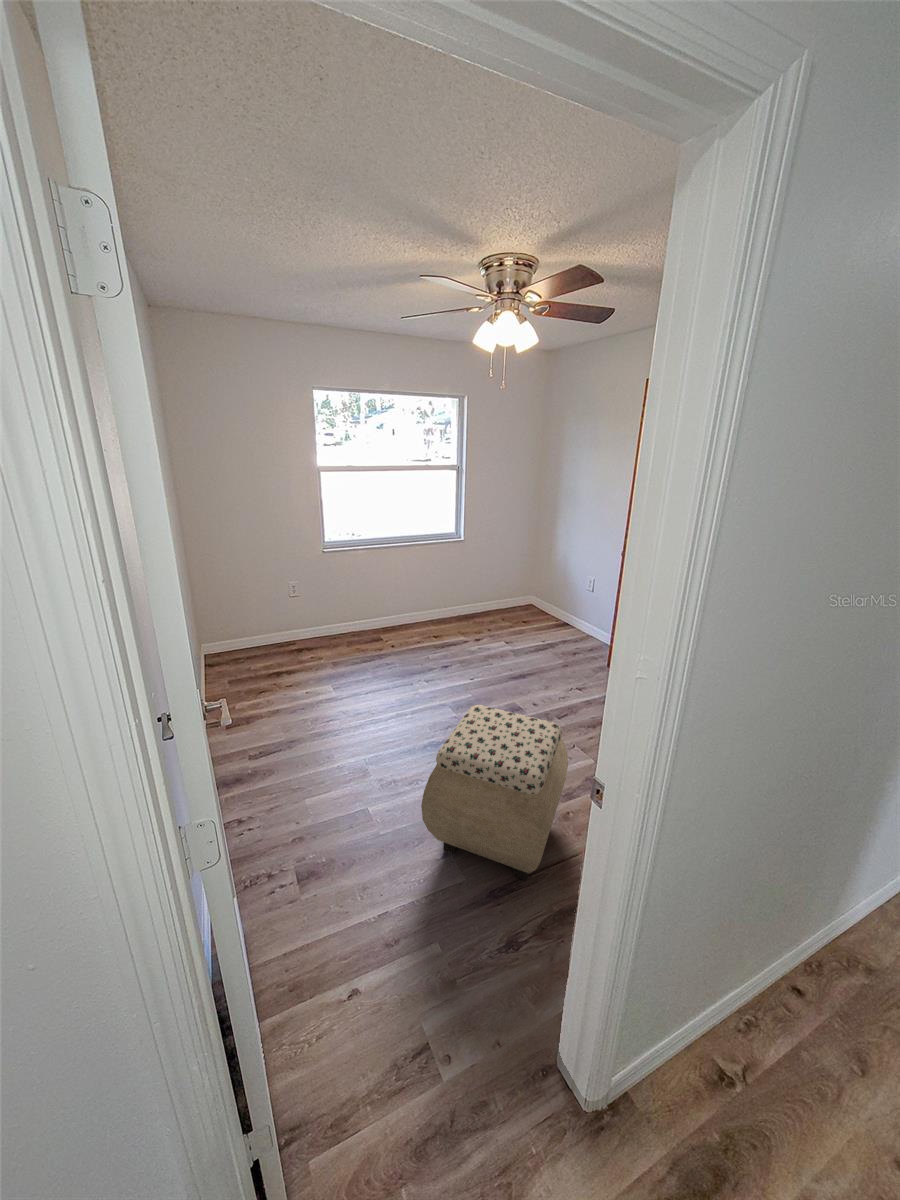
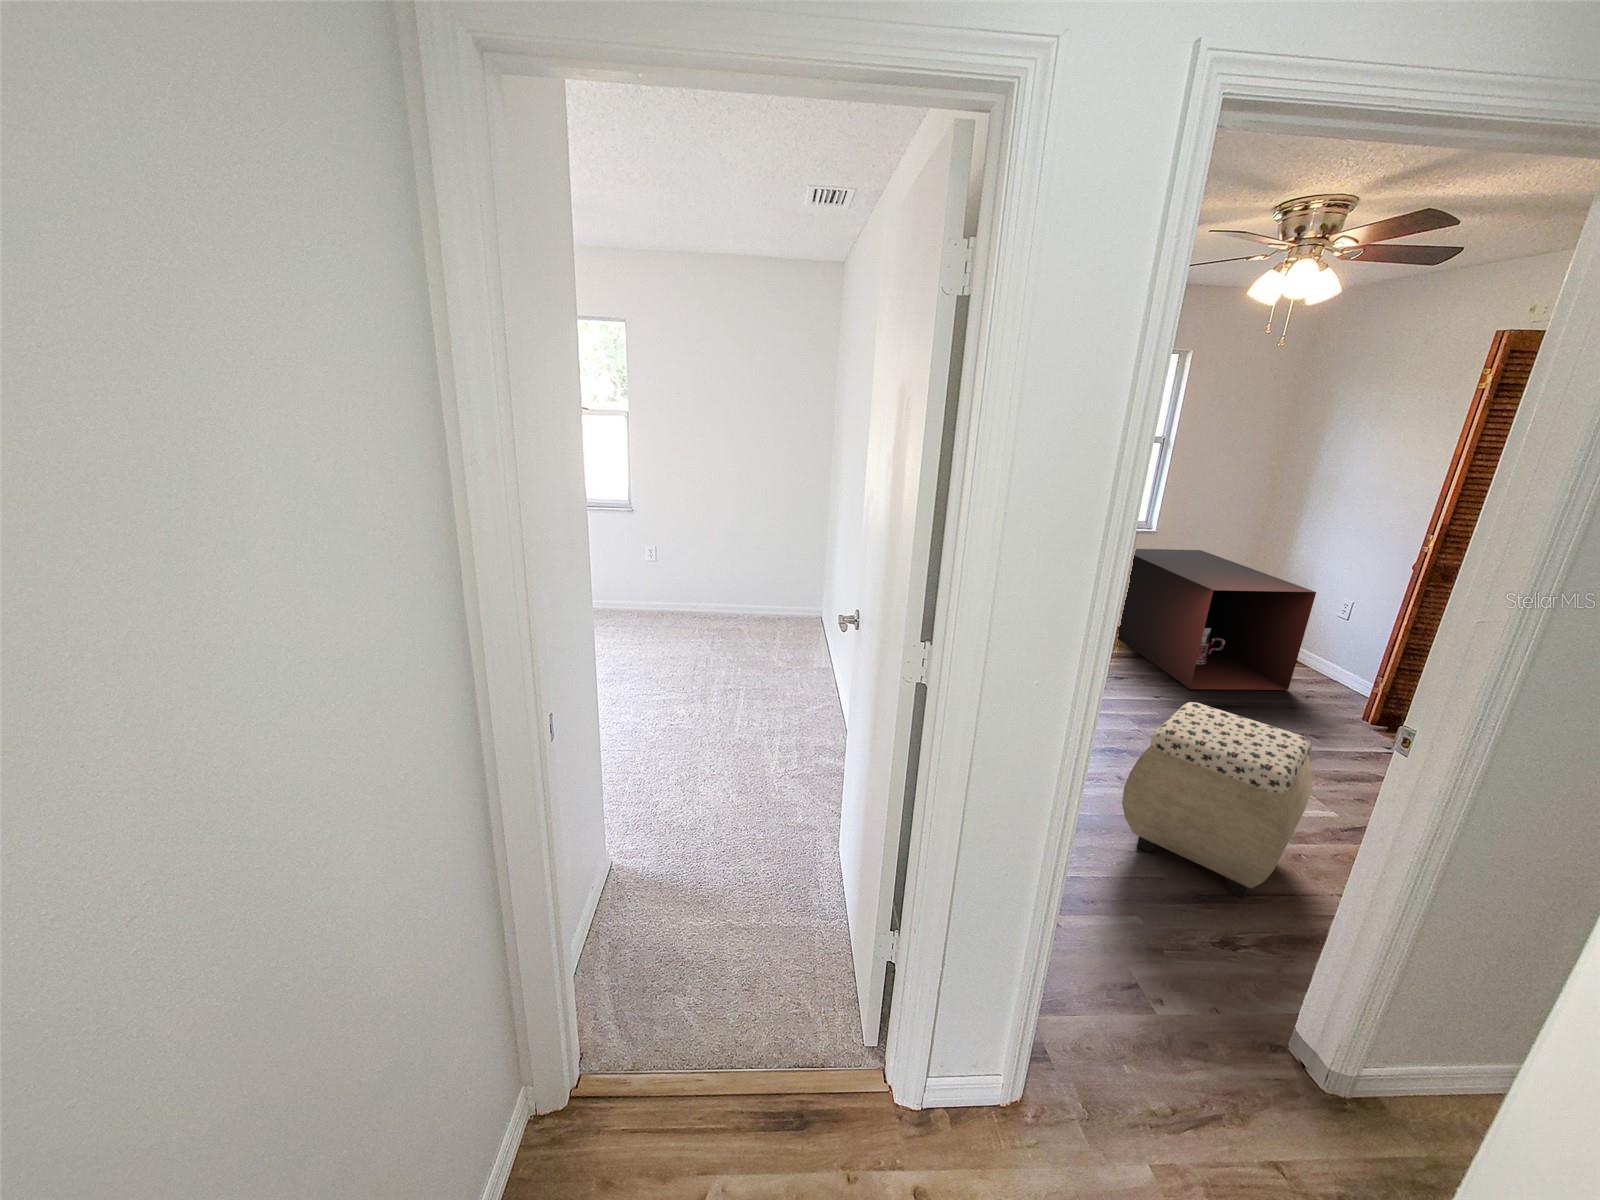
storage cabinet: none [440,551,569,665] -> present [1118,549,1316,690]

